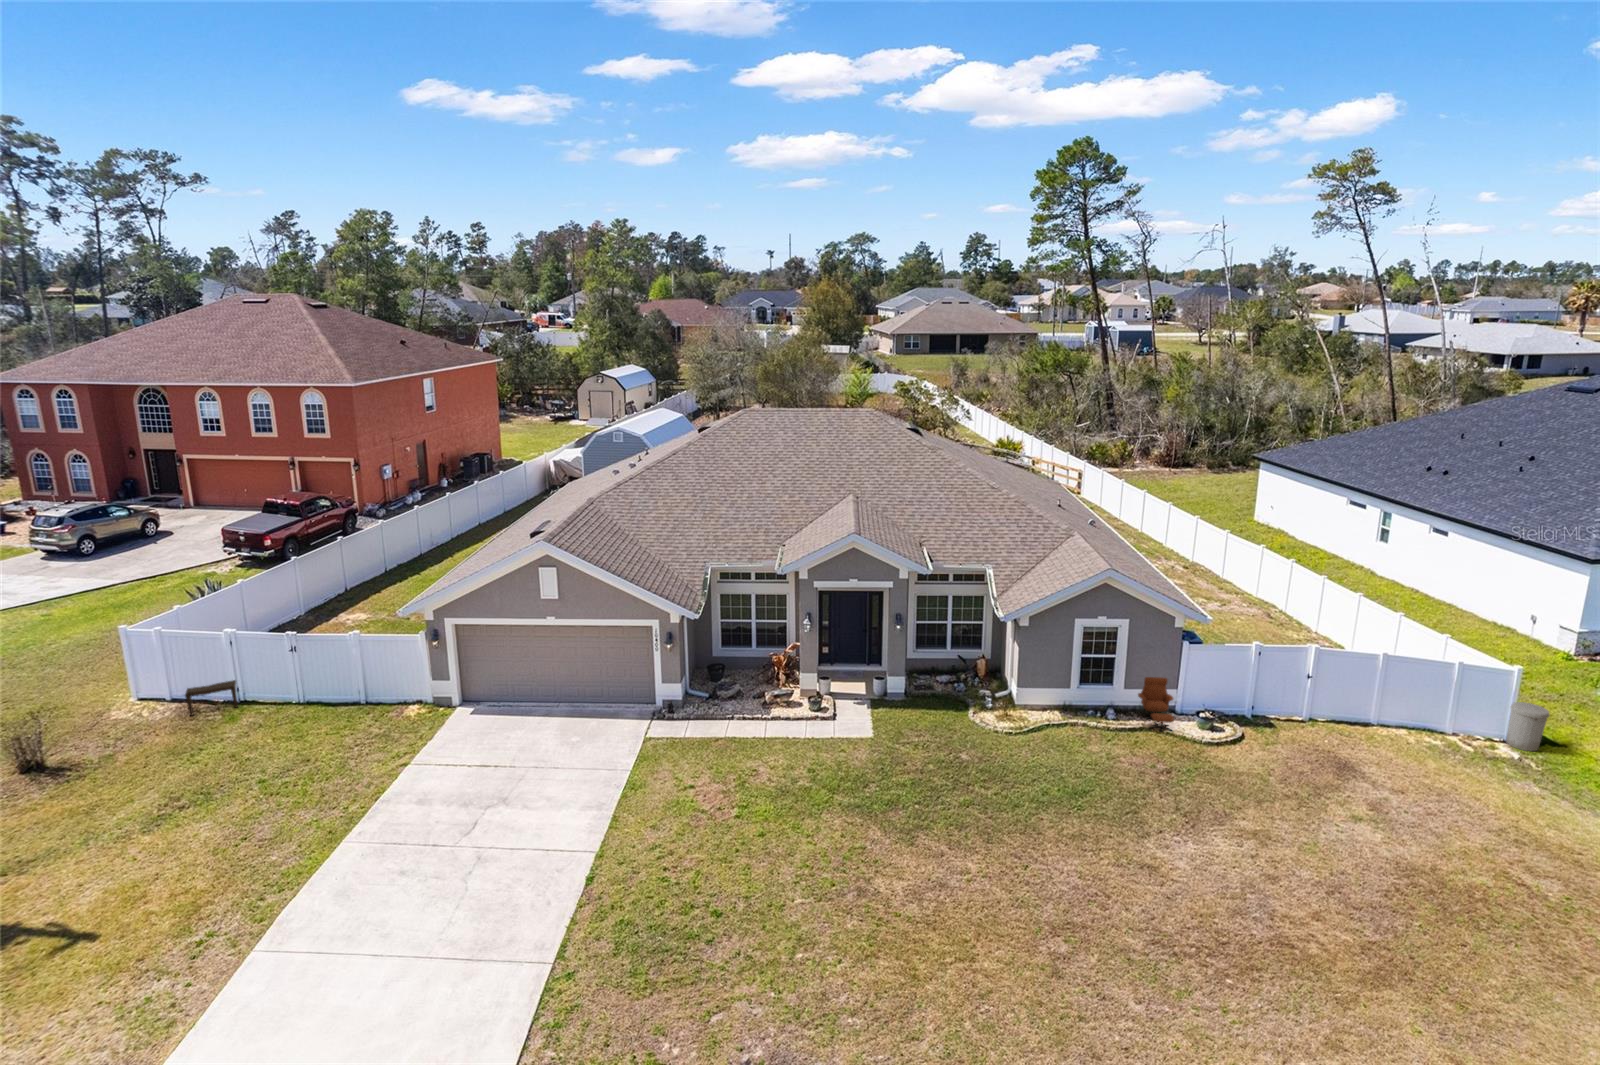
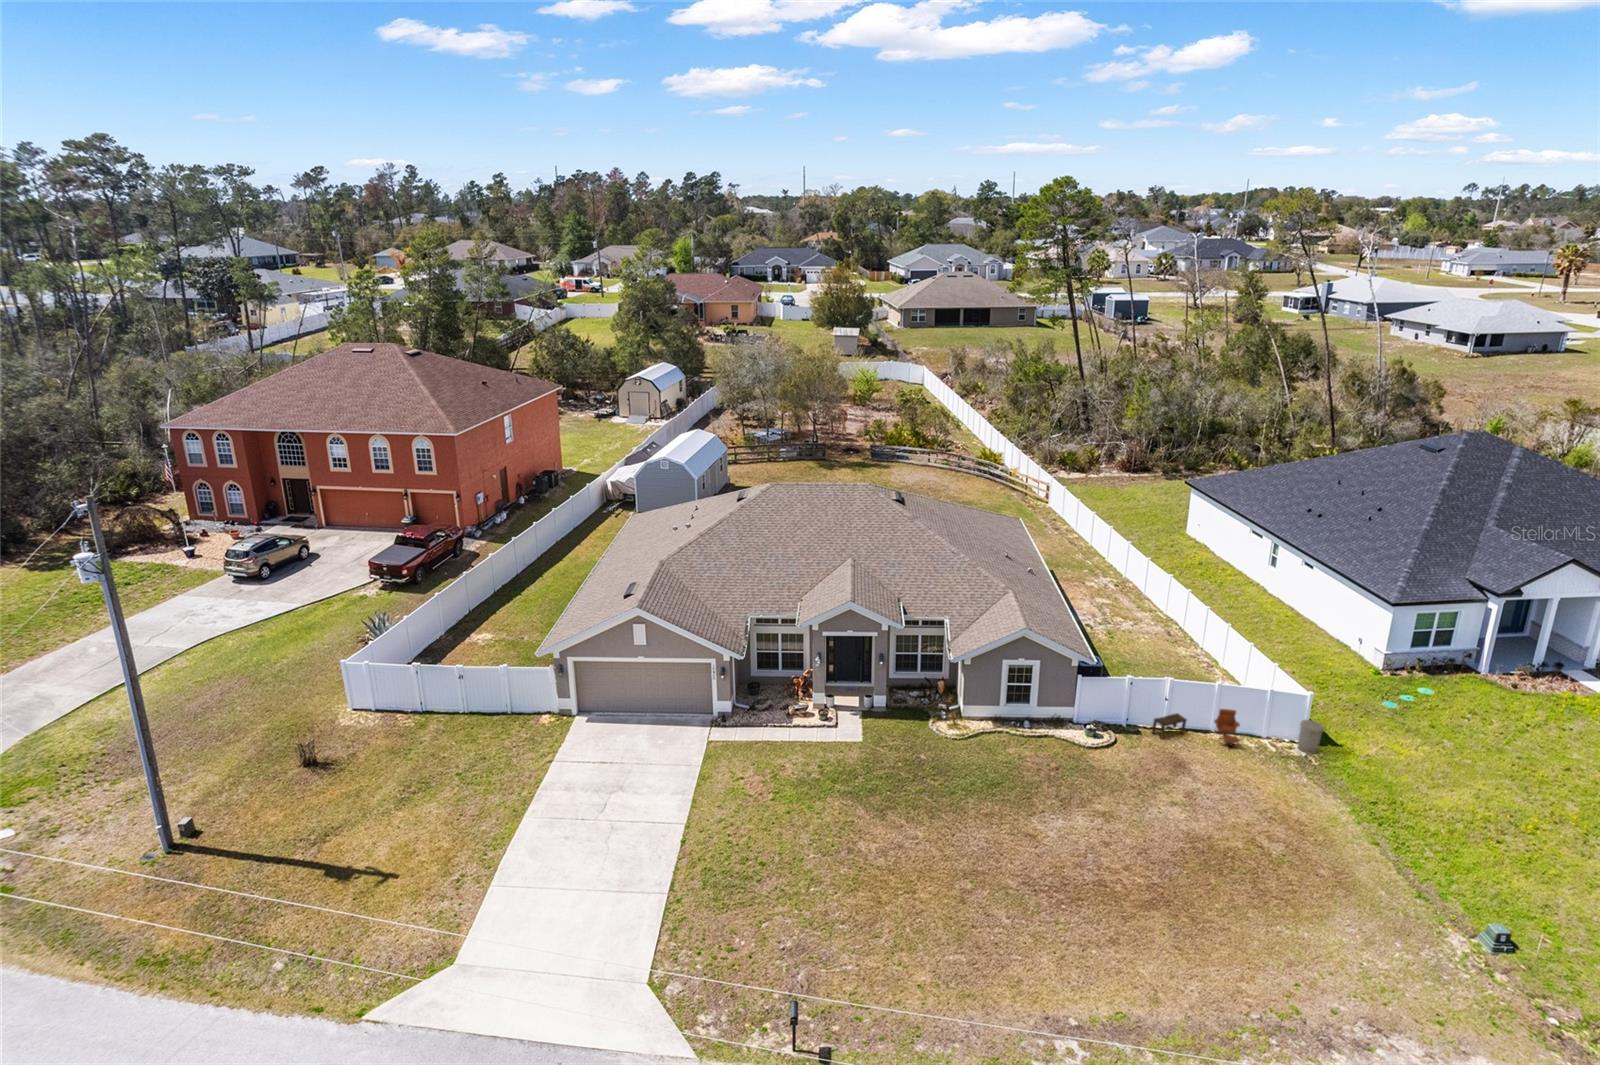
lounge chair: present [1138,677,1174,730] -> present [1214,709,1240,748]
bench: present [185,680,238,716] -> present [1152,713,1187,739]

